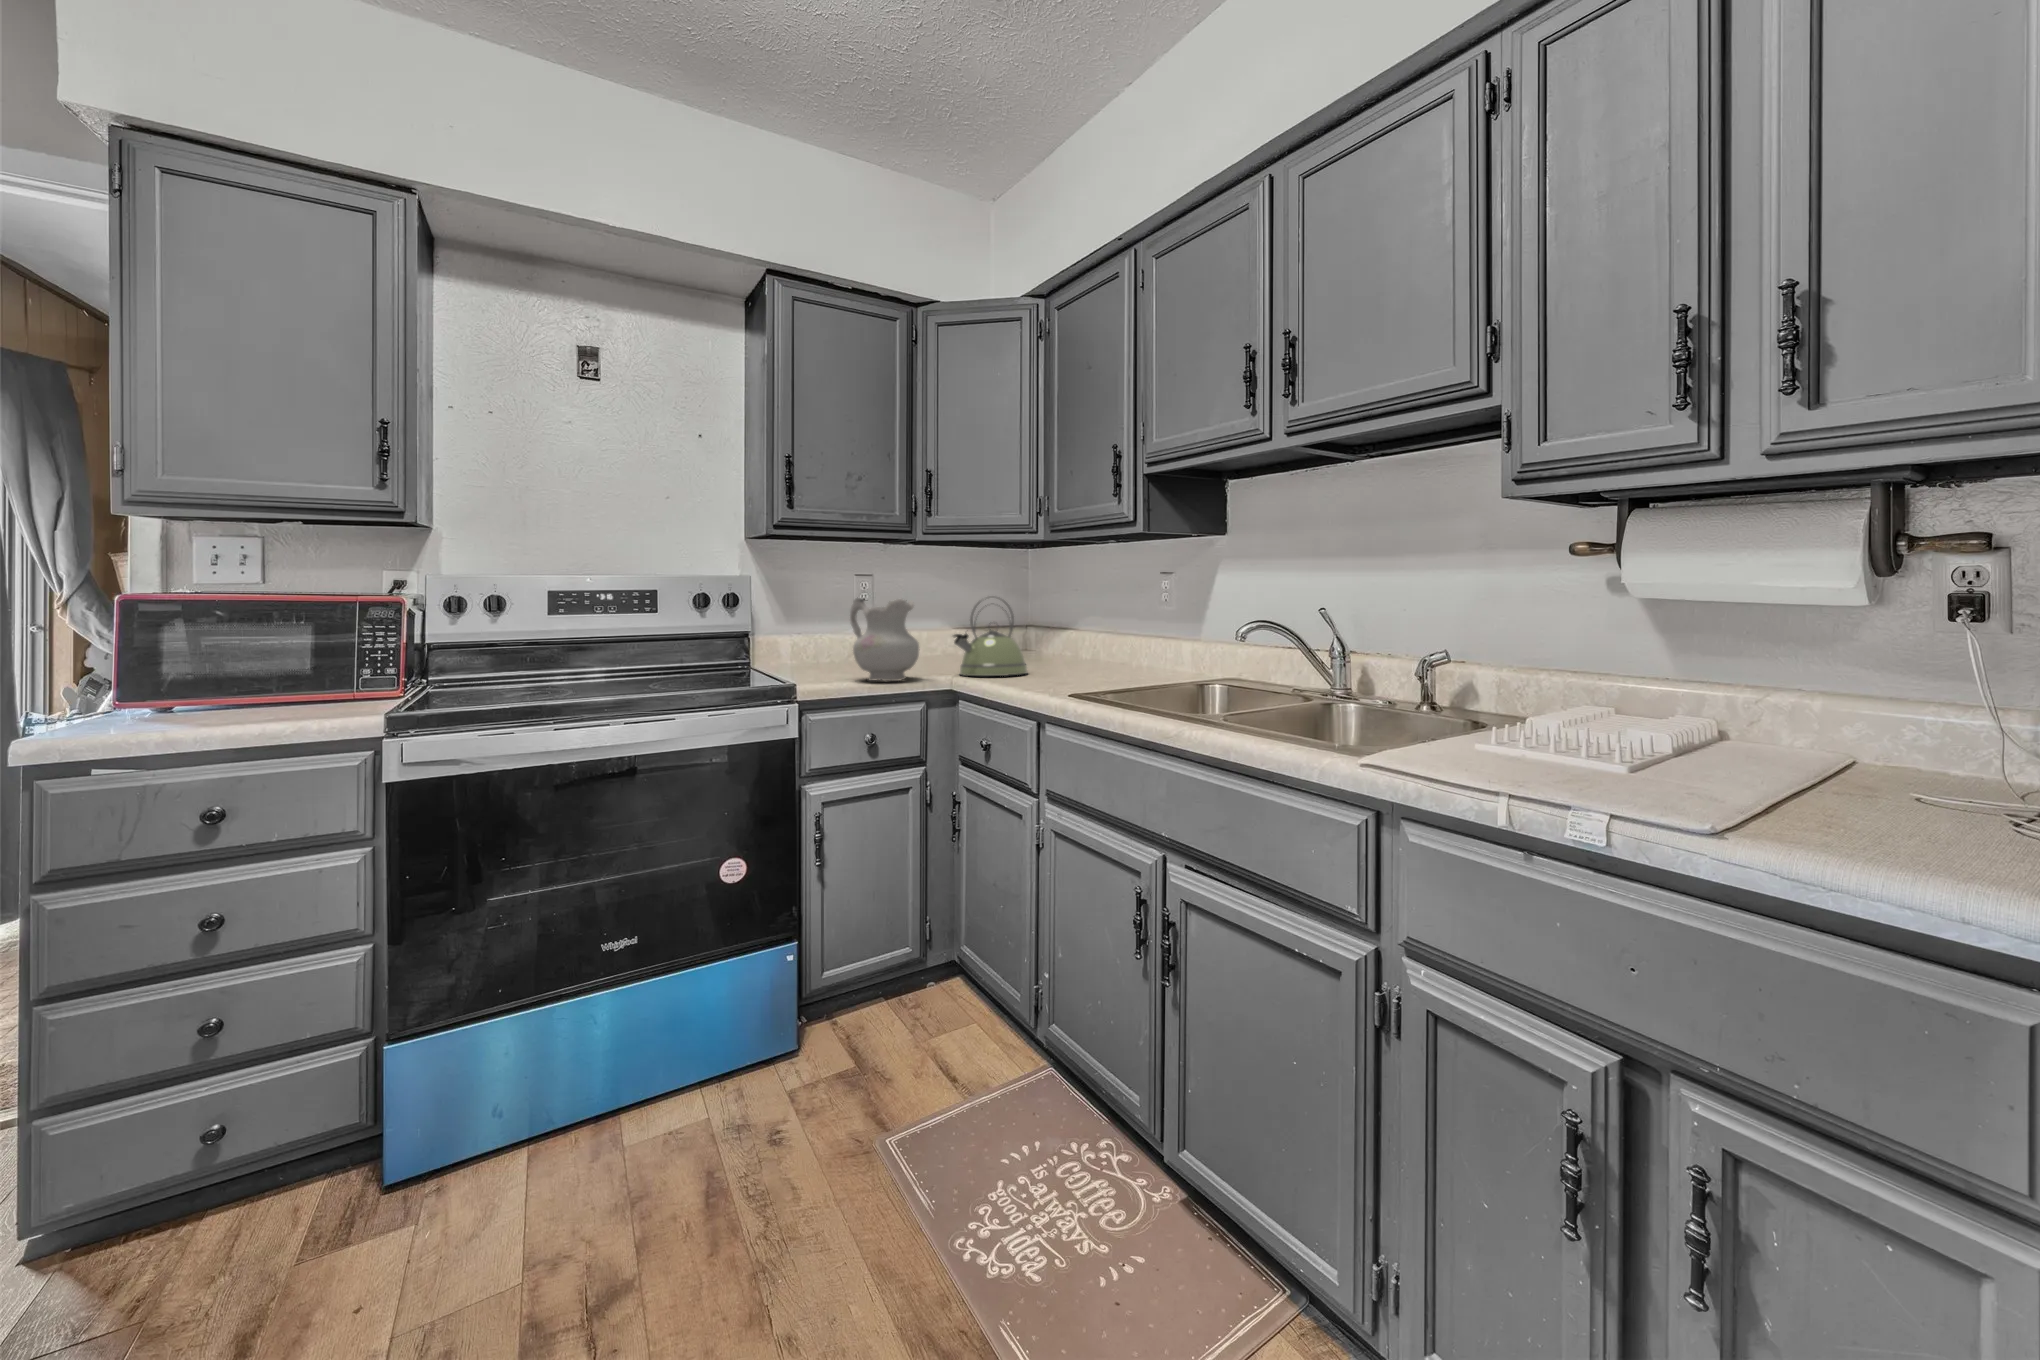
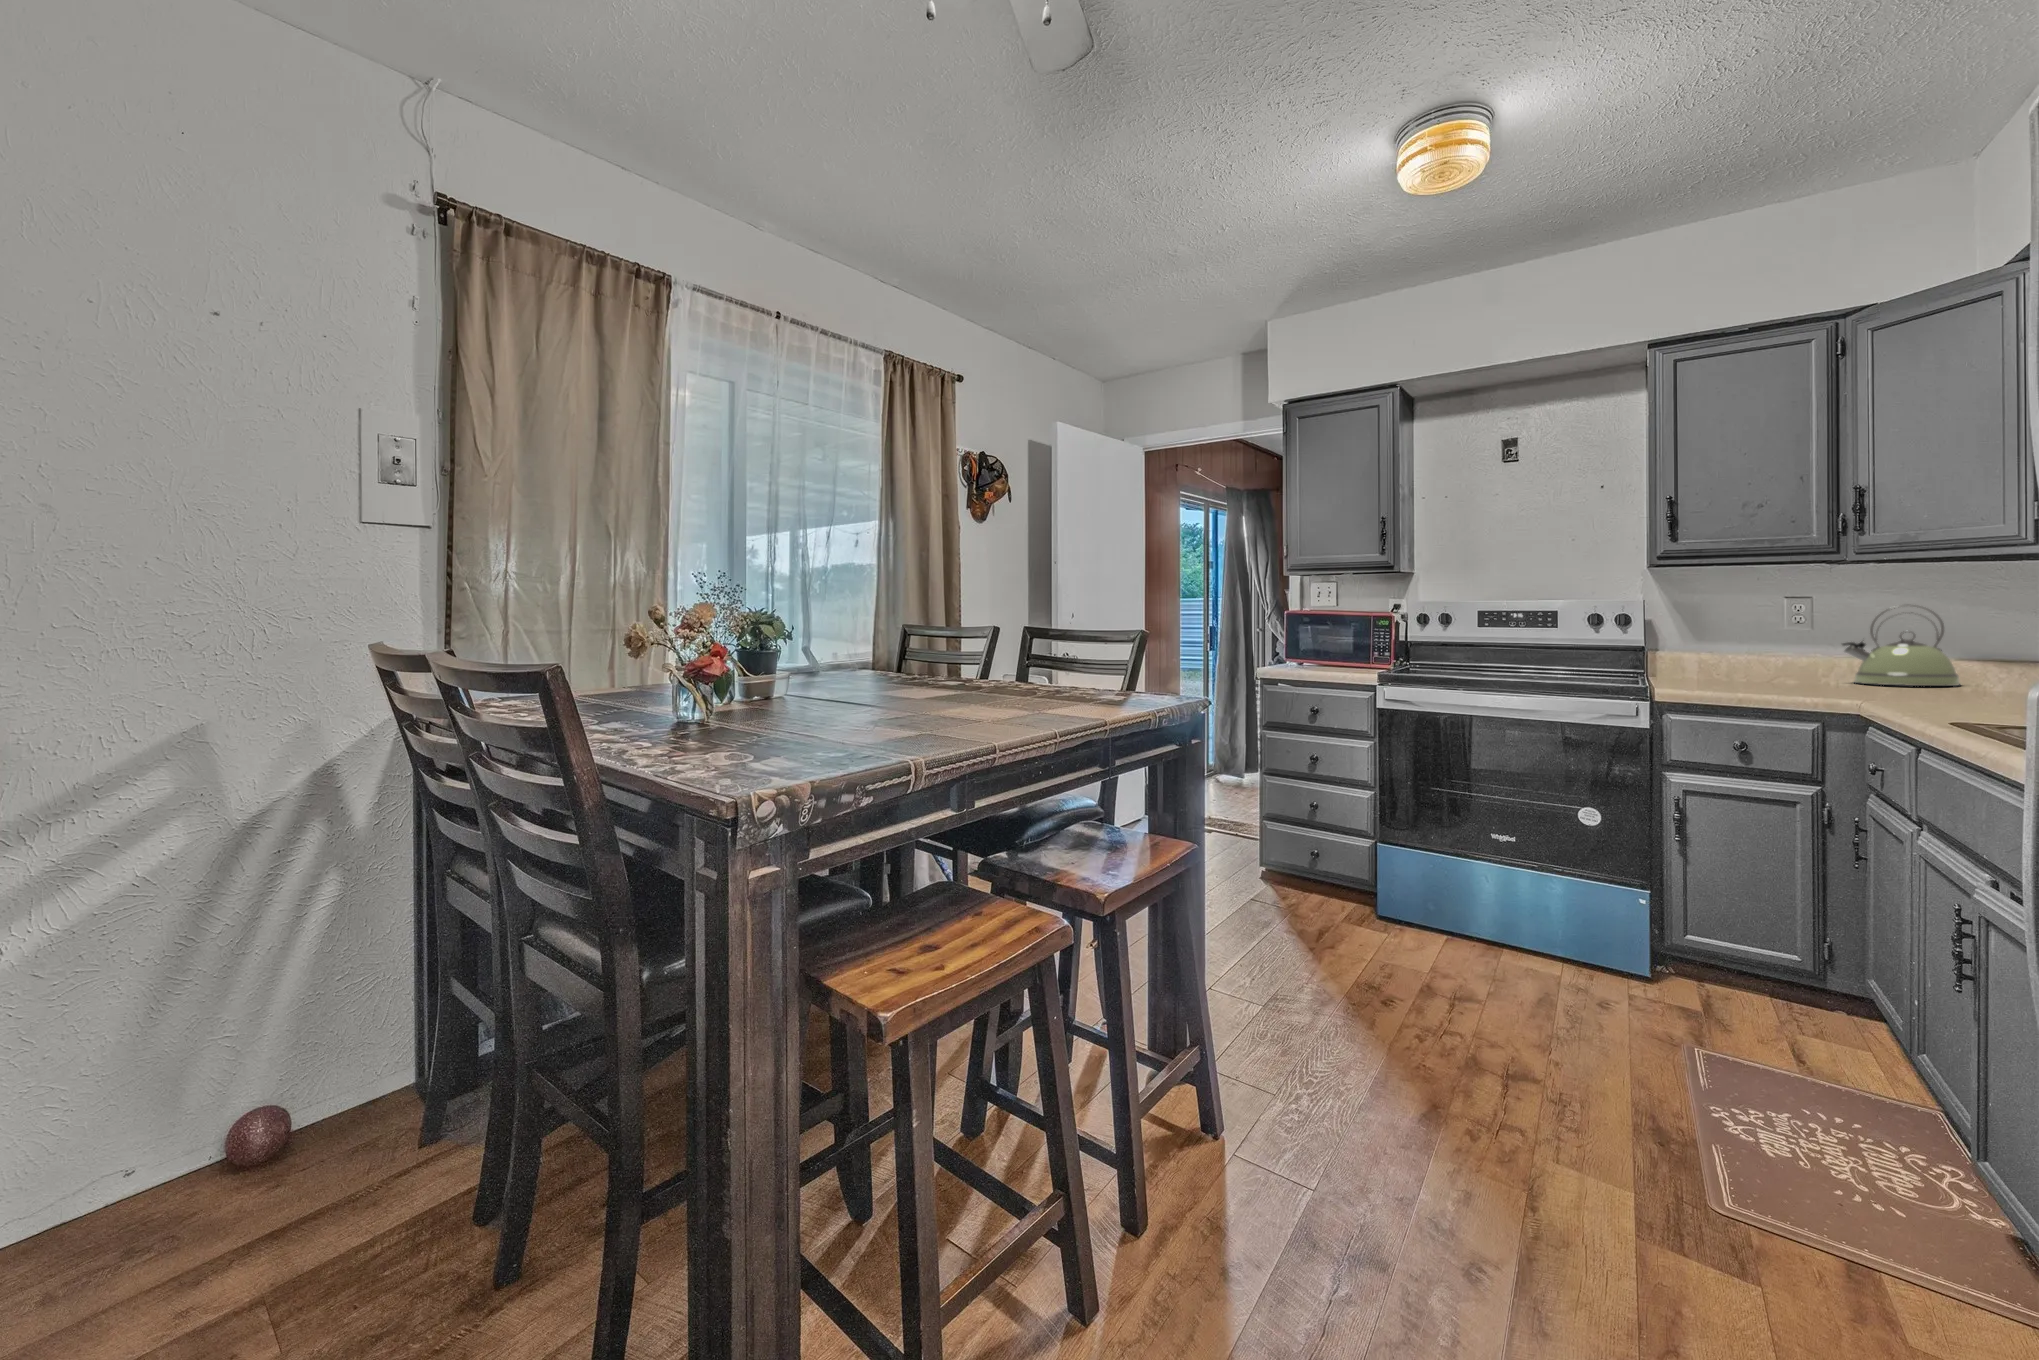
ceramic pitcher: present [850,598,919,681] -> none [1713,610,1792,682]

